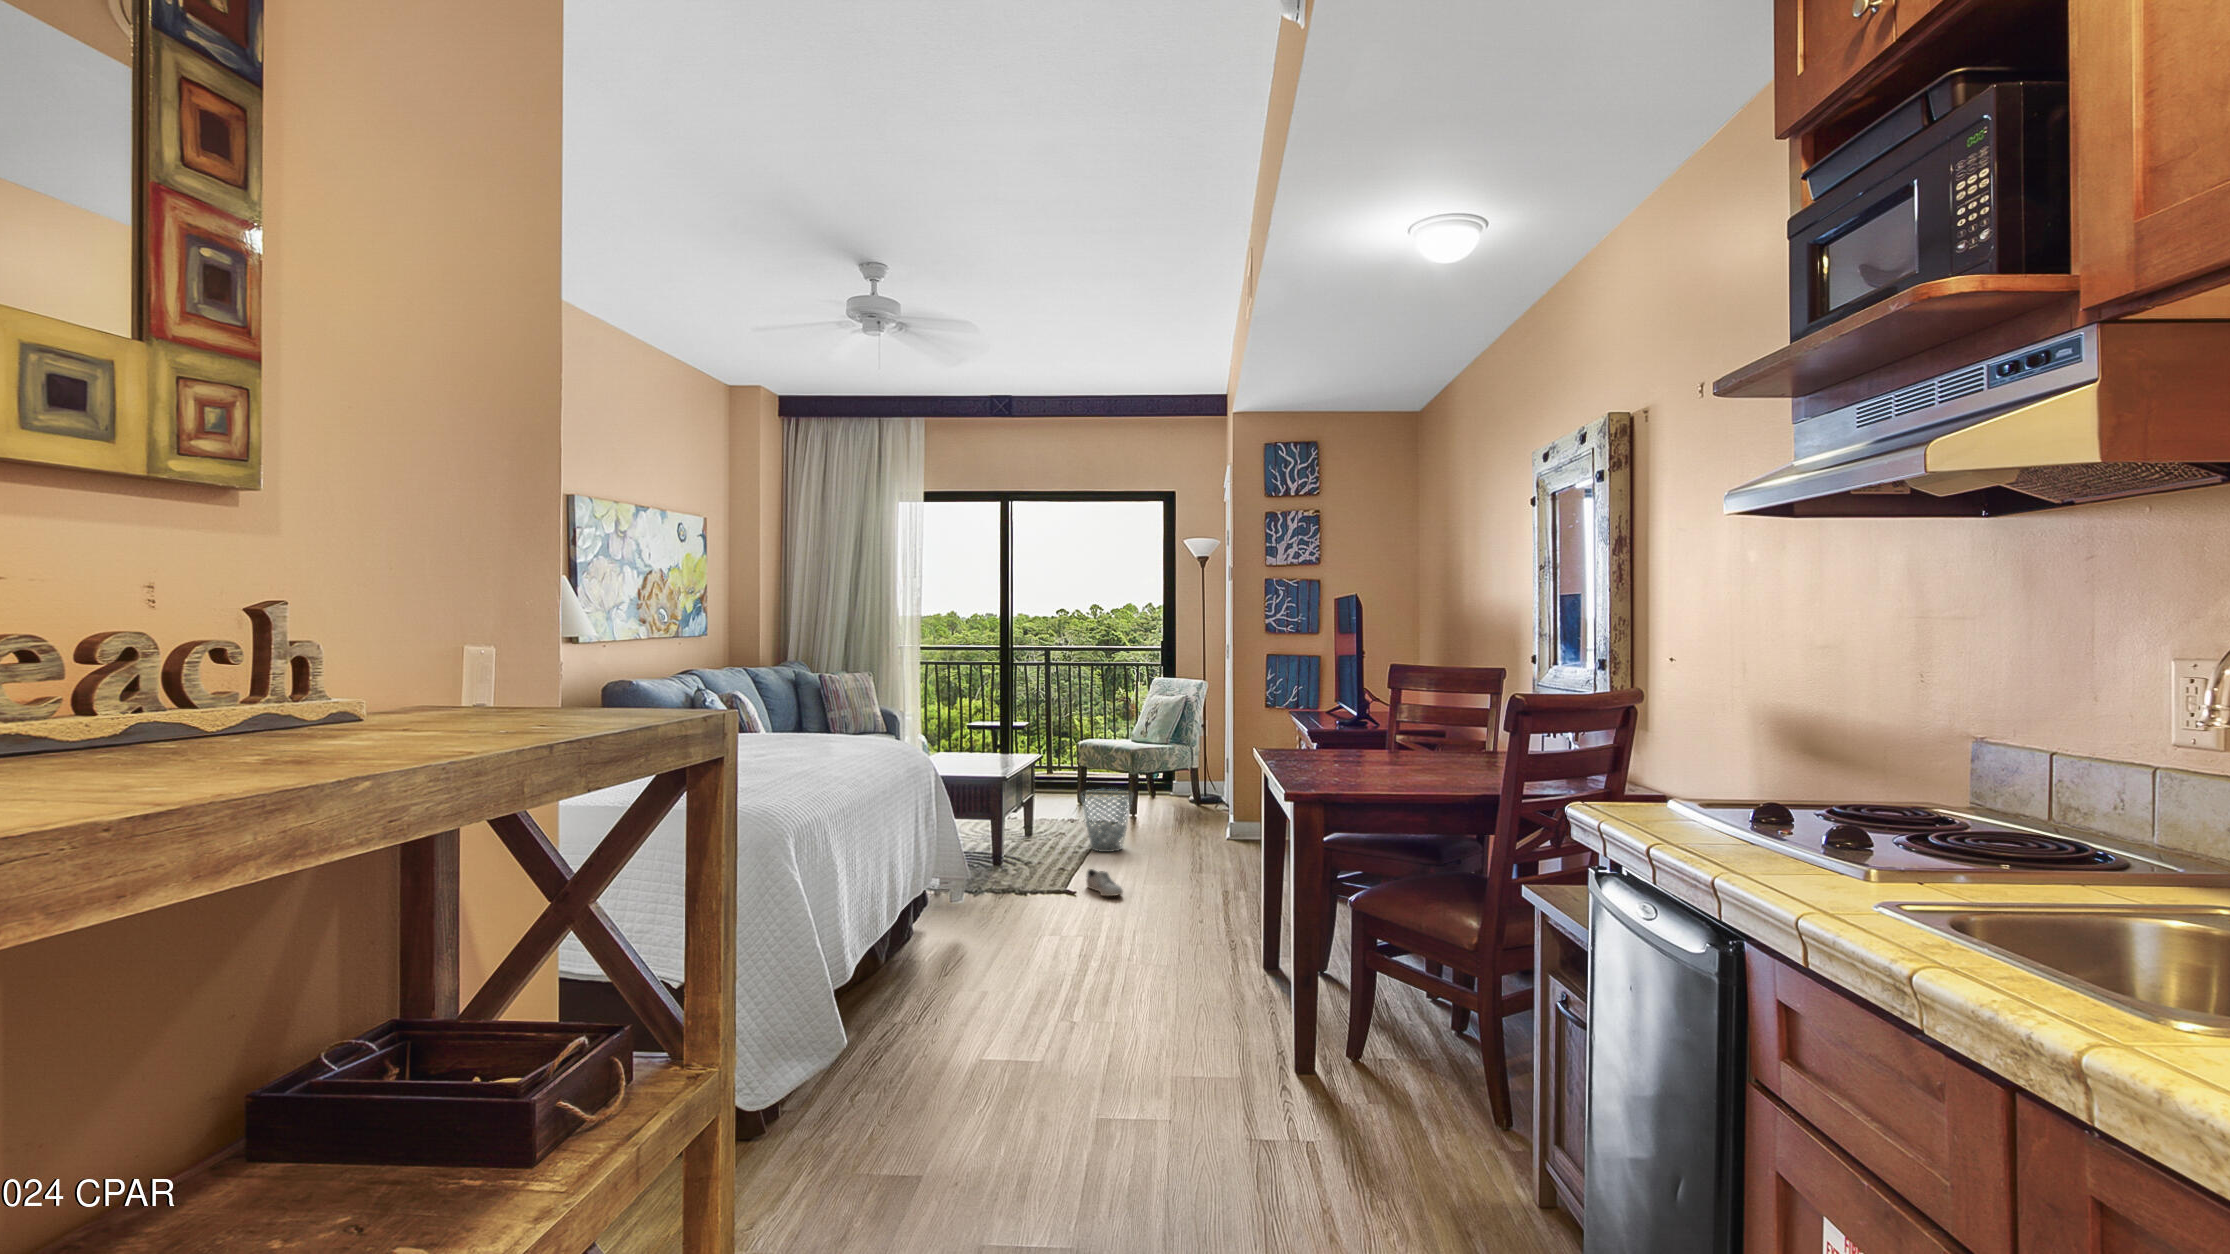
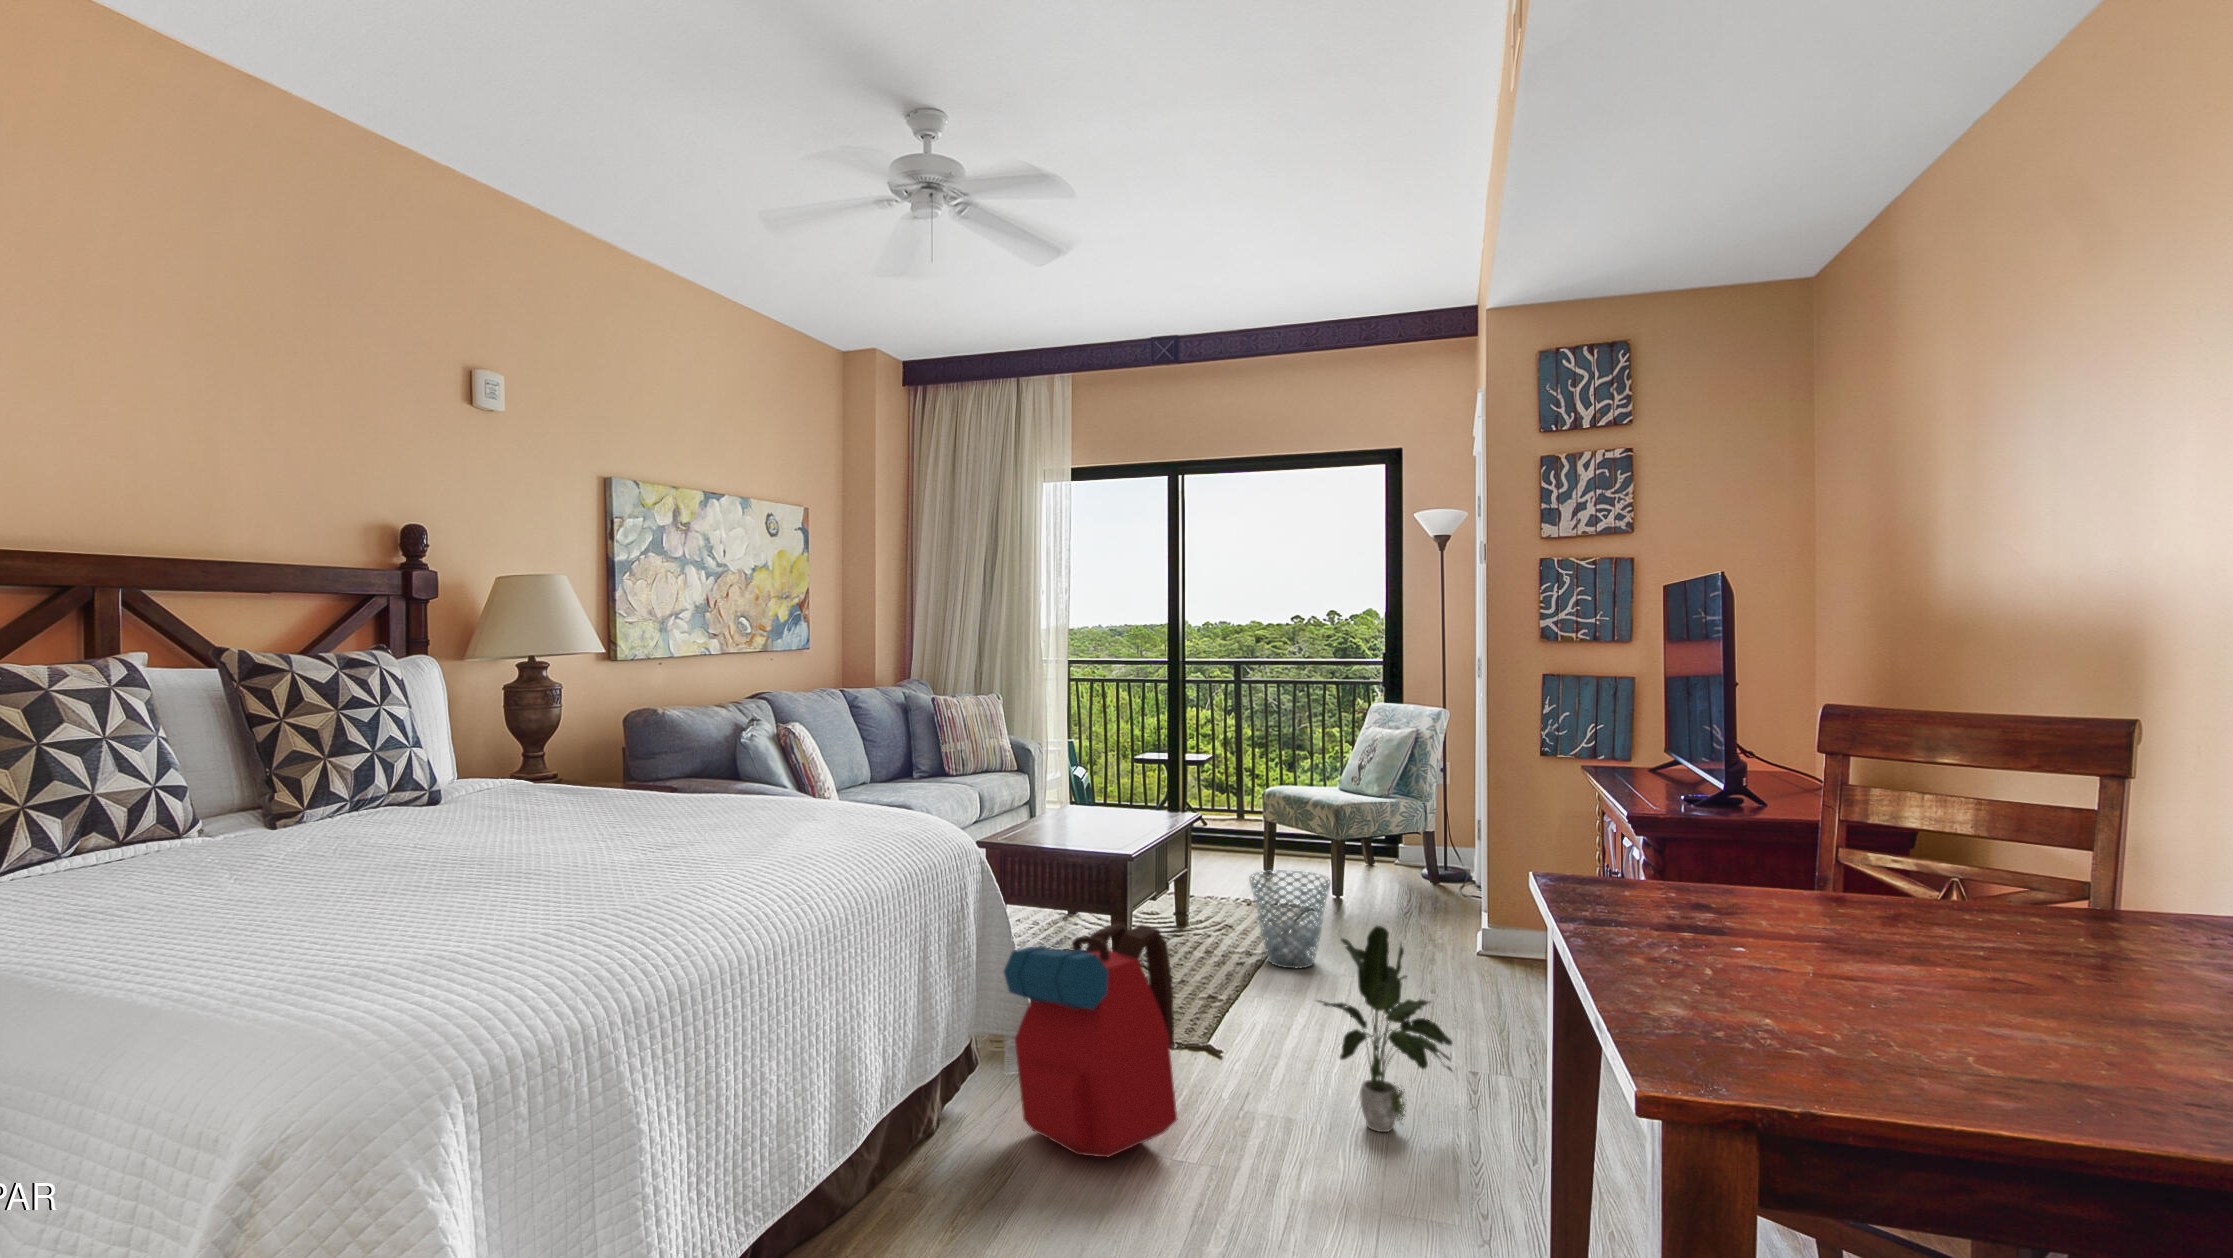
potted plant: none [1140,797,1214,912] -> present [1318,926,1453,1132]
backpack: none [960,804,1065,935] -> present [1004,923,1177,1157]
shoe: present [1086,869,1123,896] -> none [1240,1017,1296,1076]

